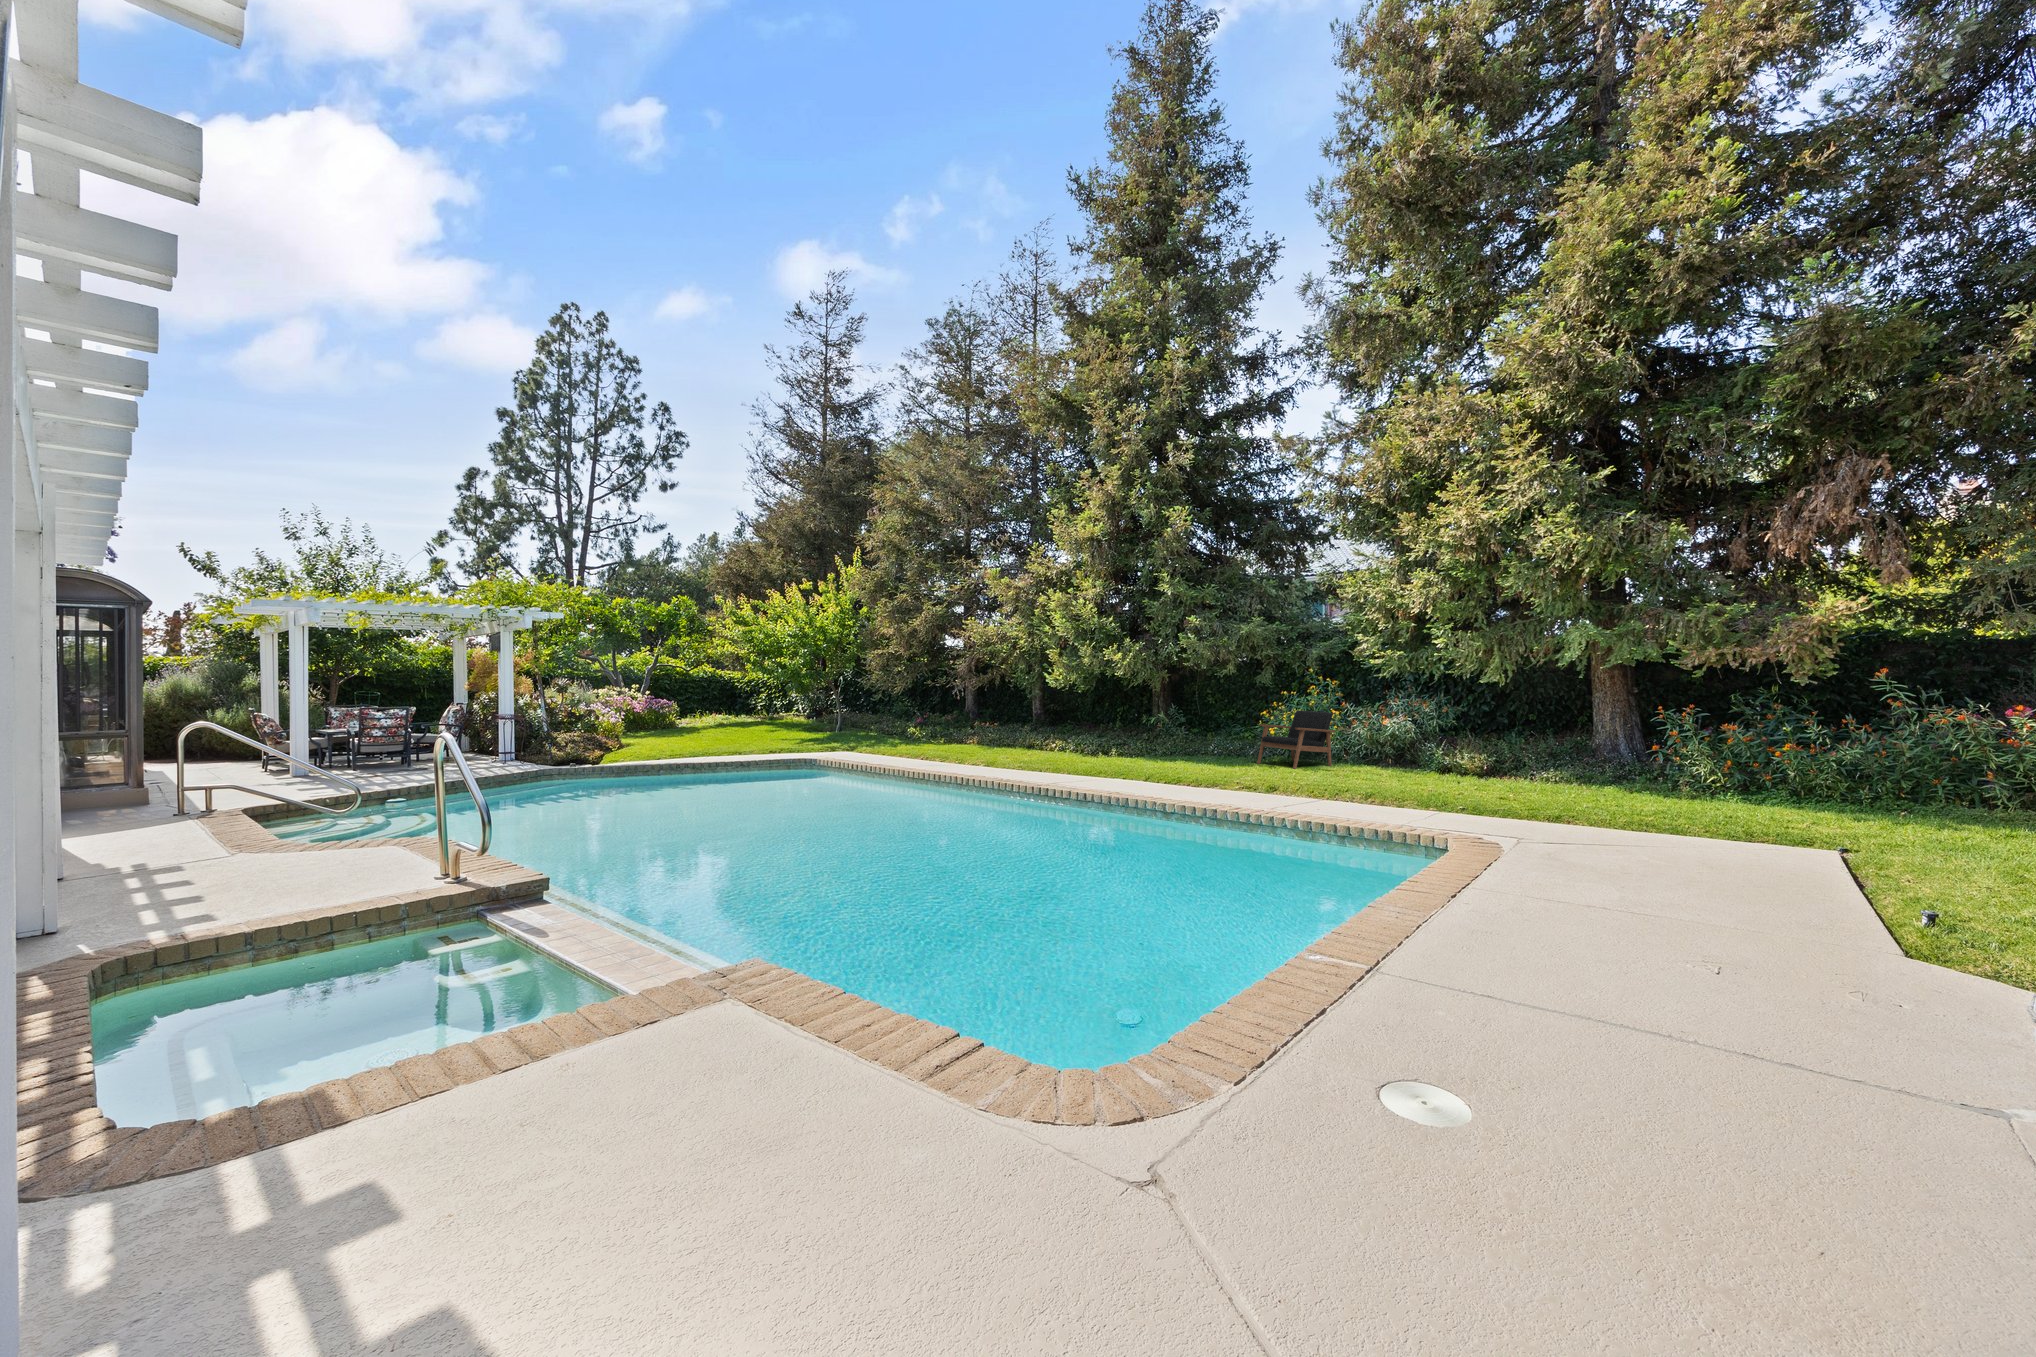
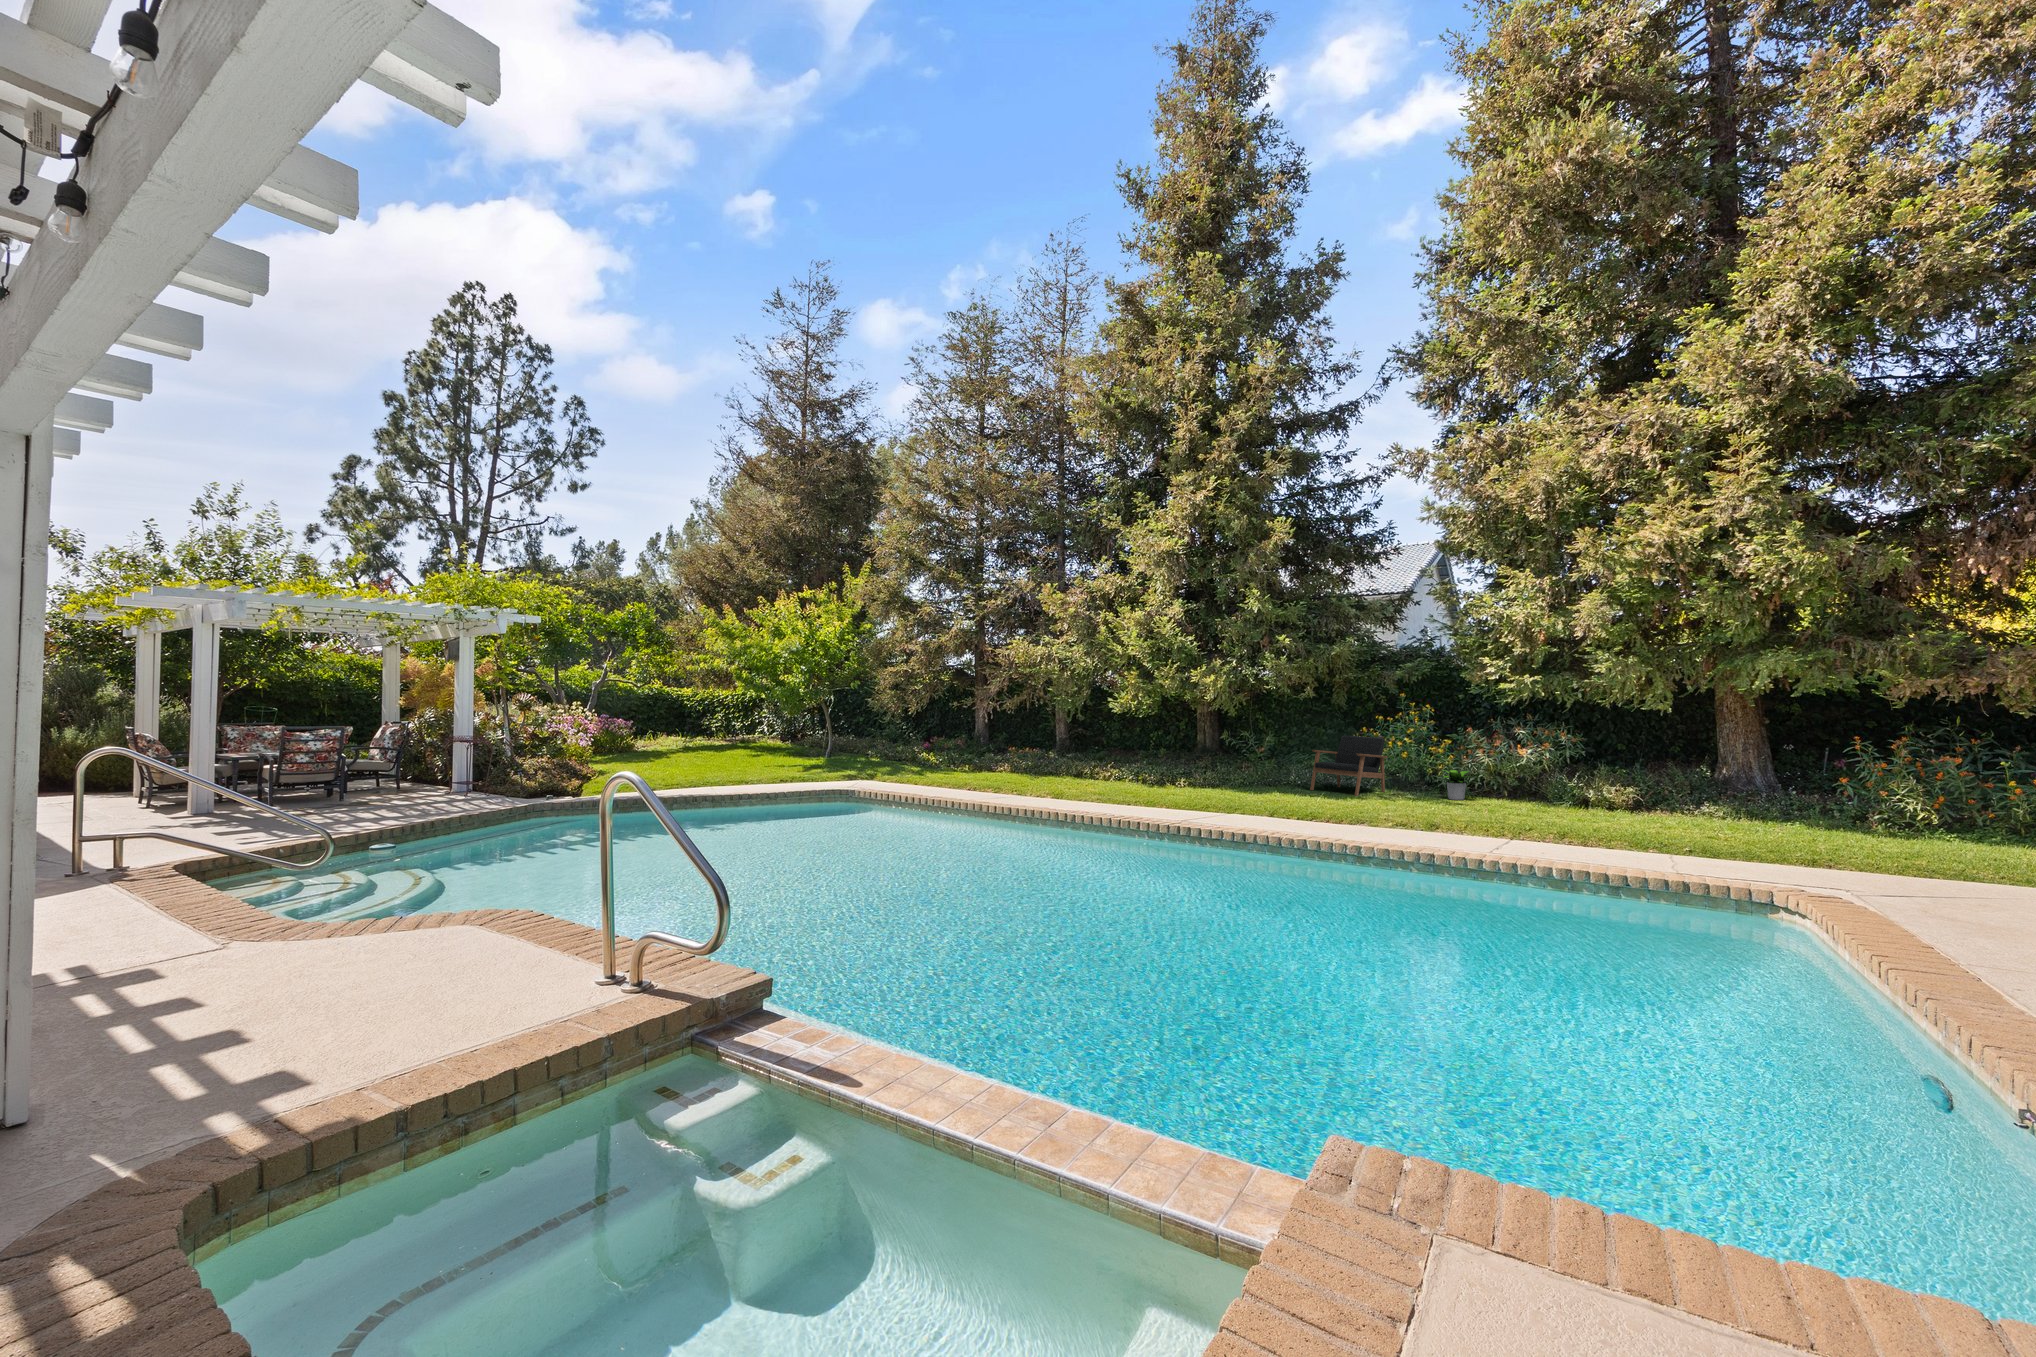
potted plant: none [1375,743,1413,774] -> present [1441,770,1475,800]

